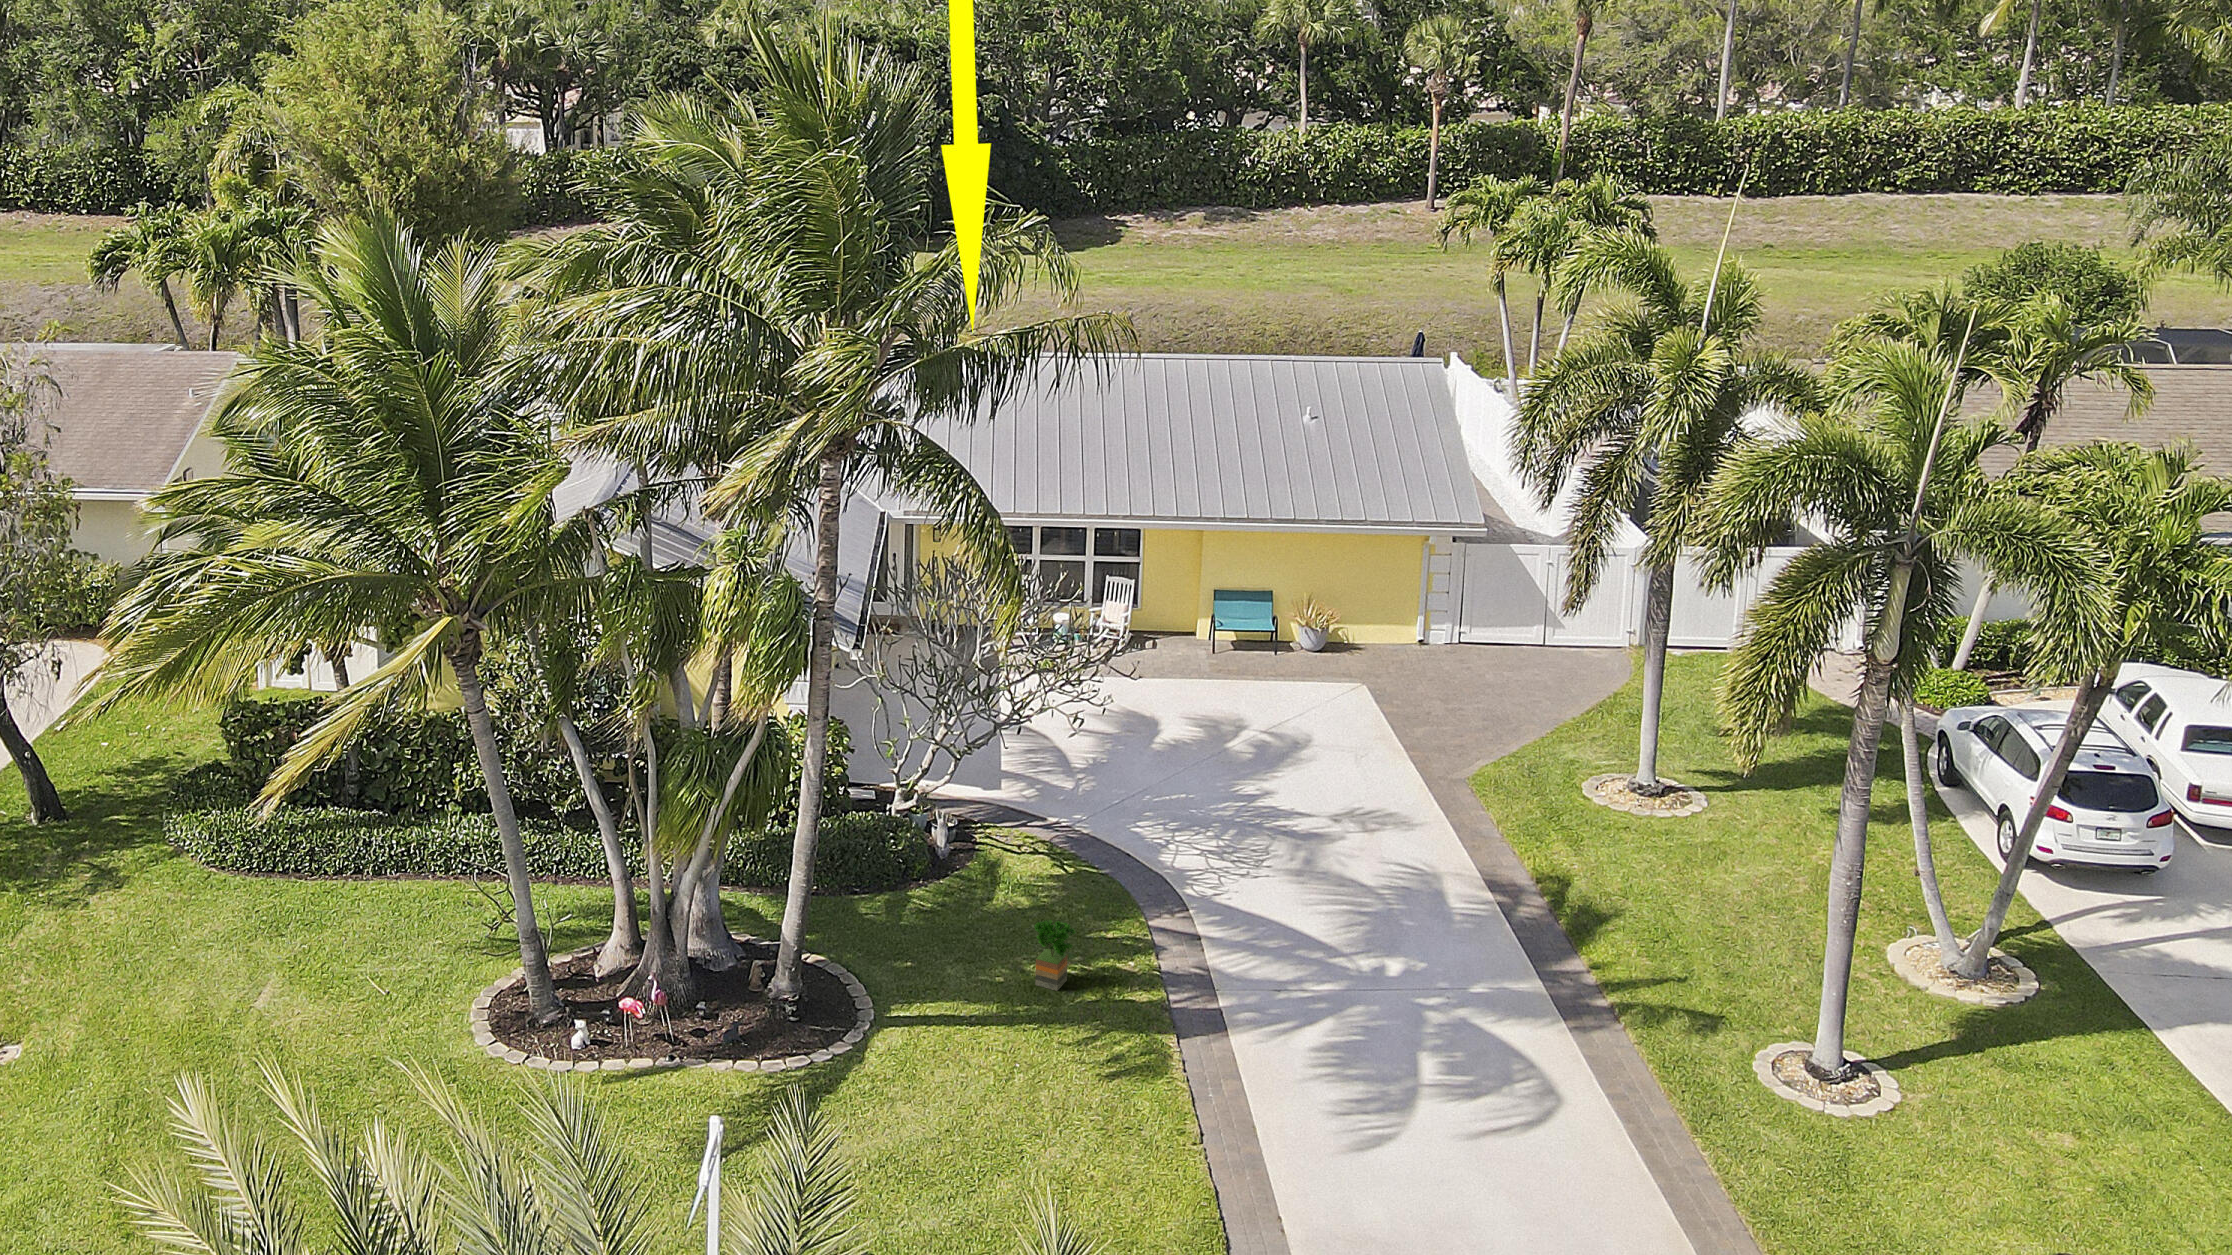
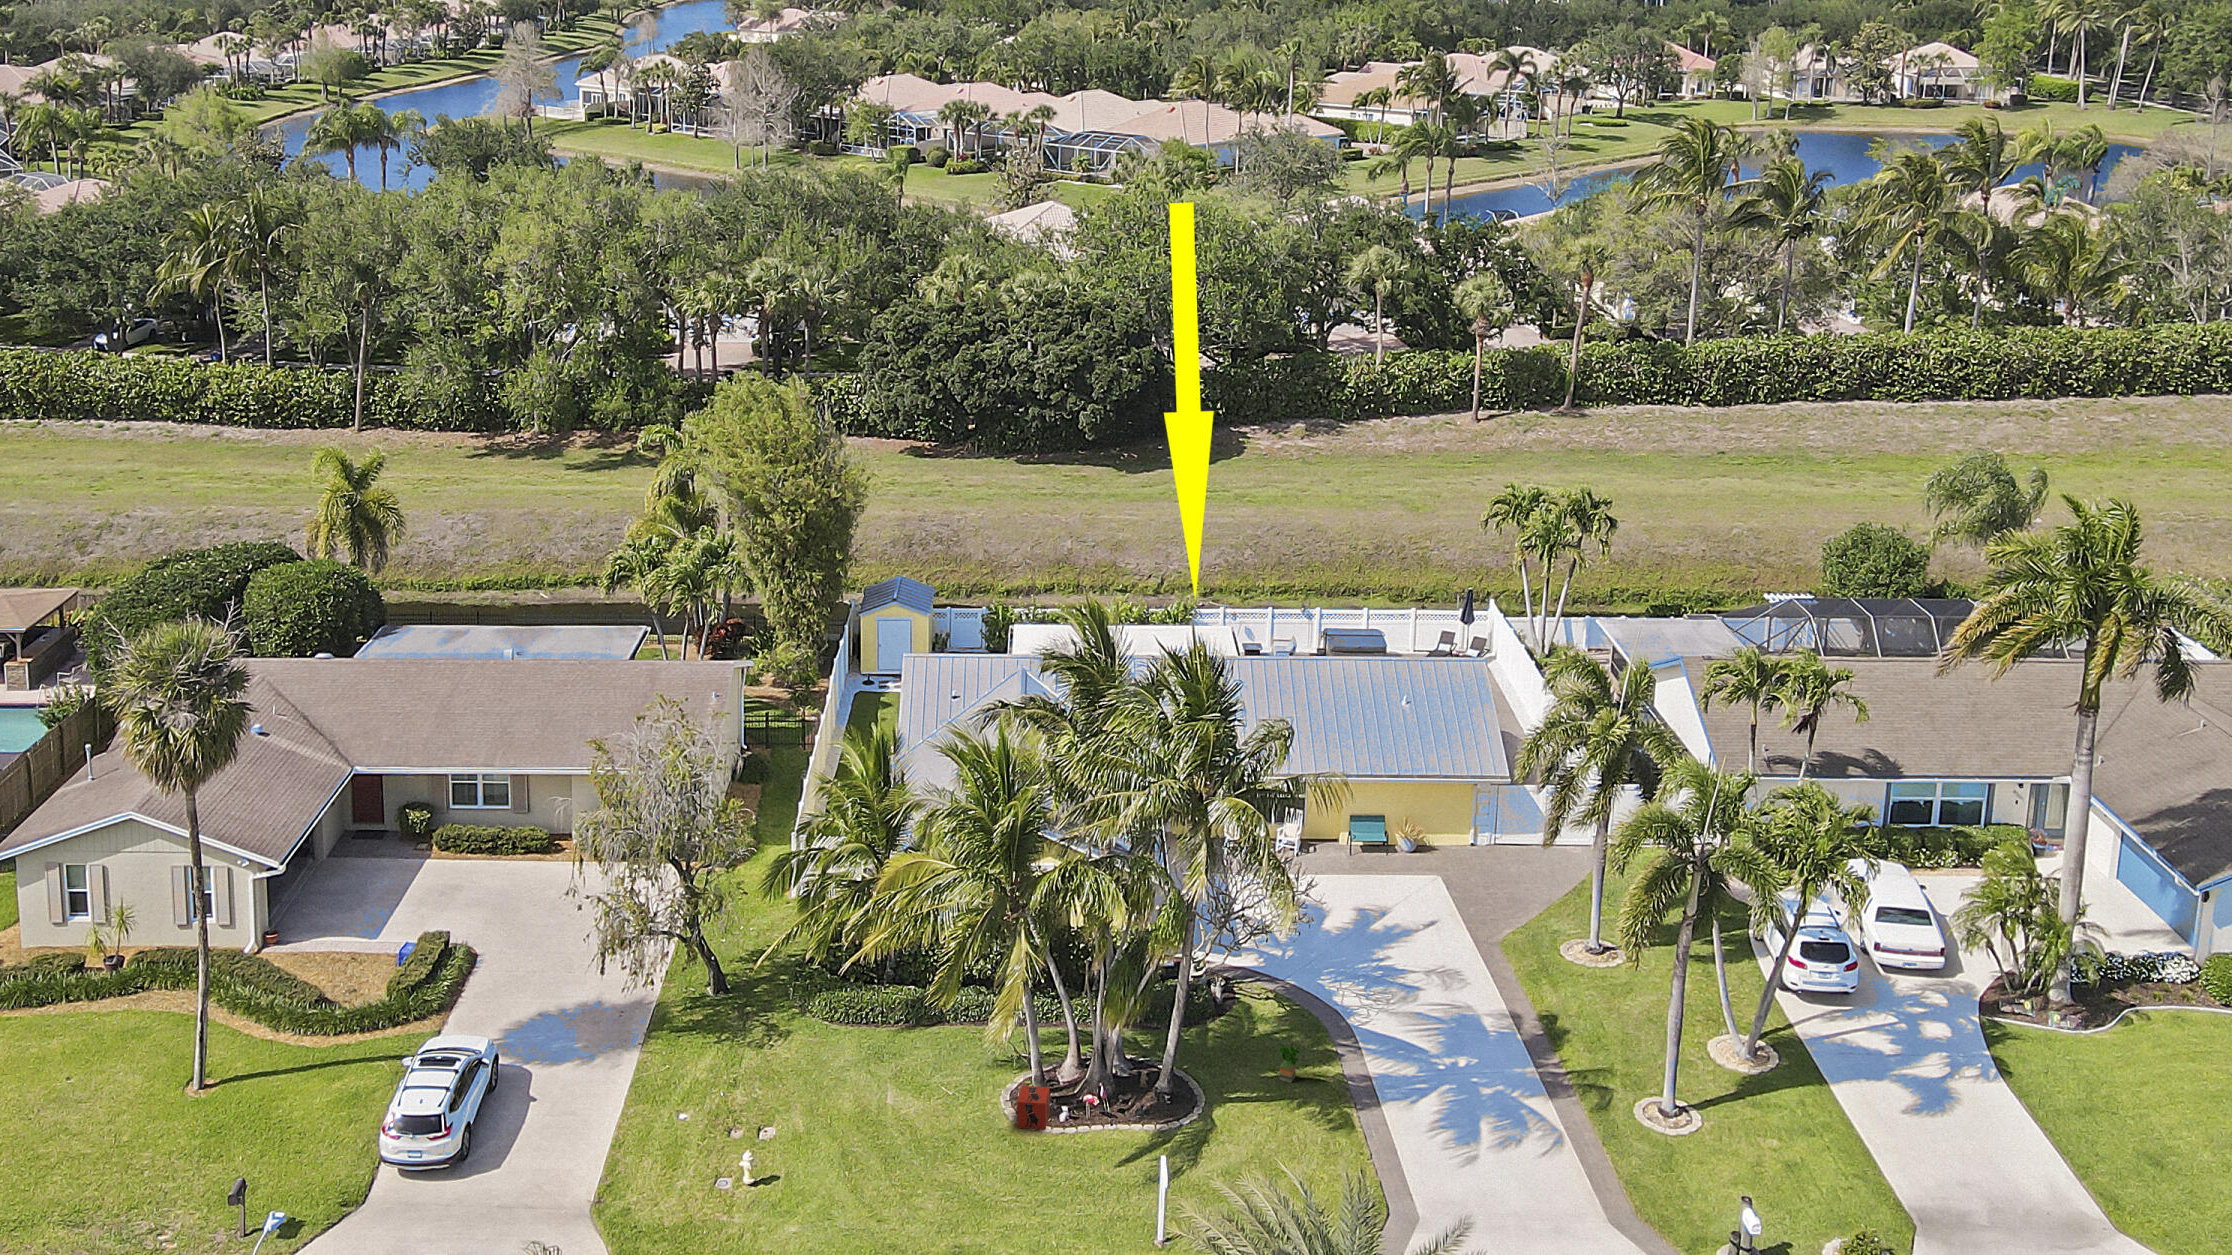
storage box: none [503,973,576,1056] -> present [1017,1086,1050,1129]

